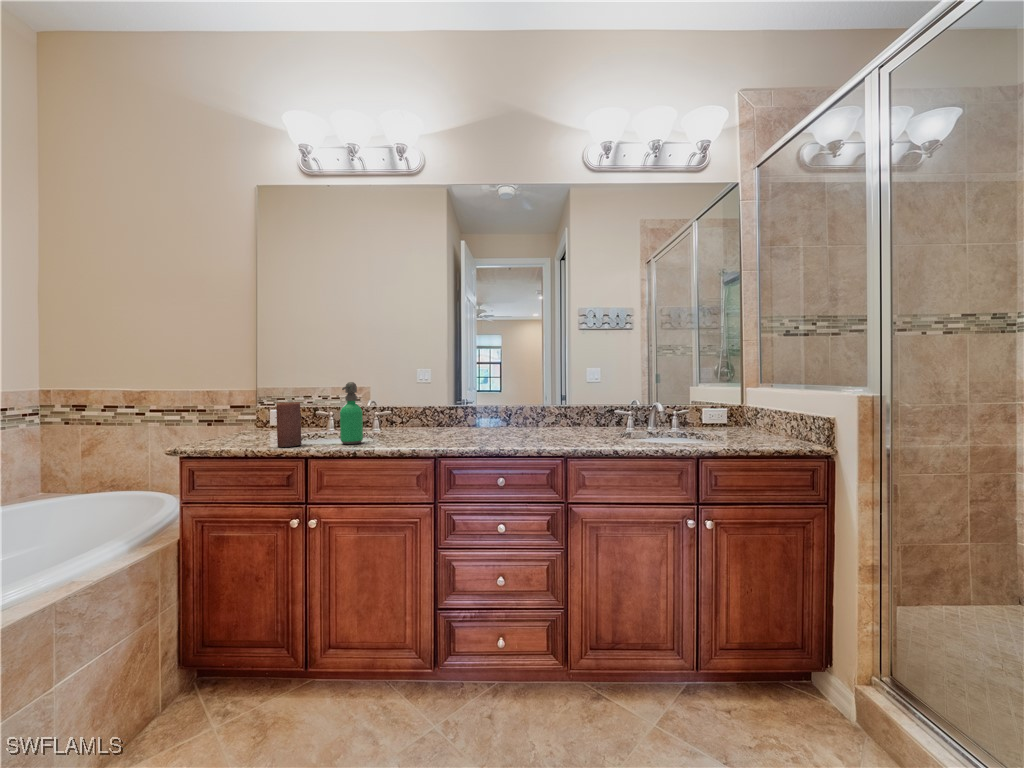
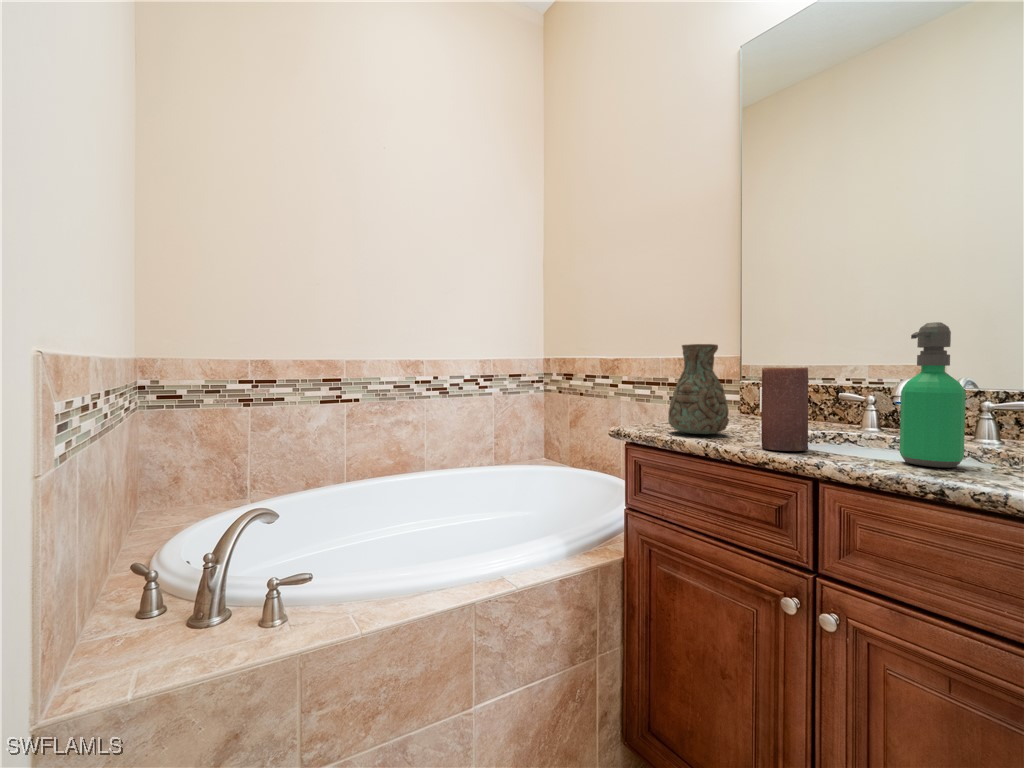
decorative vase: none [213,388,255,445] -> present [668,344,729,434]

